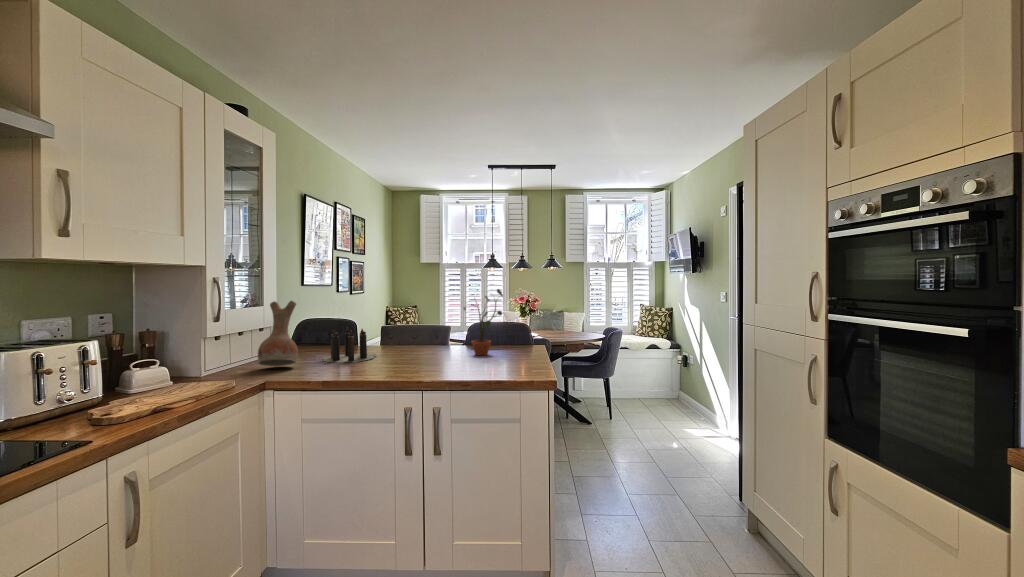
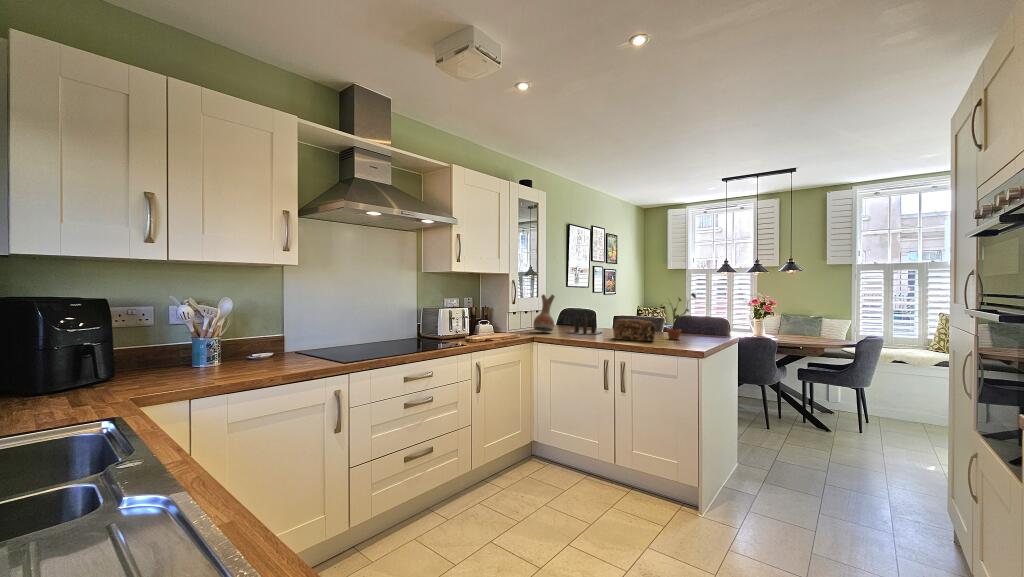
bread loaf: none [402,332,467,367] -> present [614,319,655,341]

